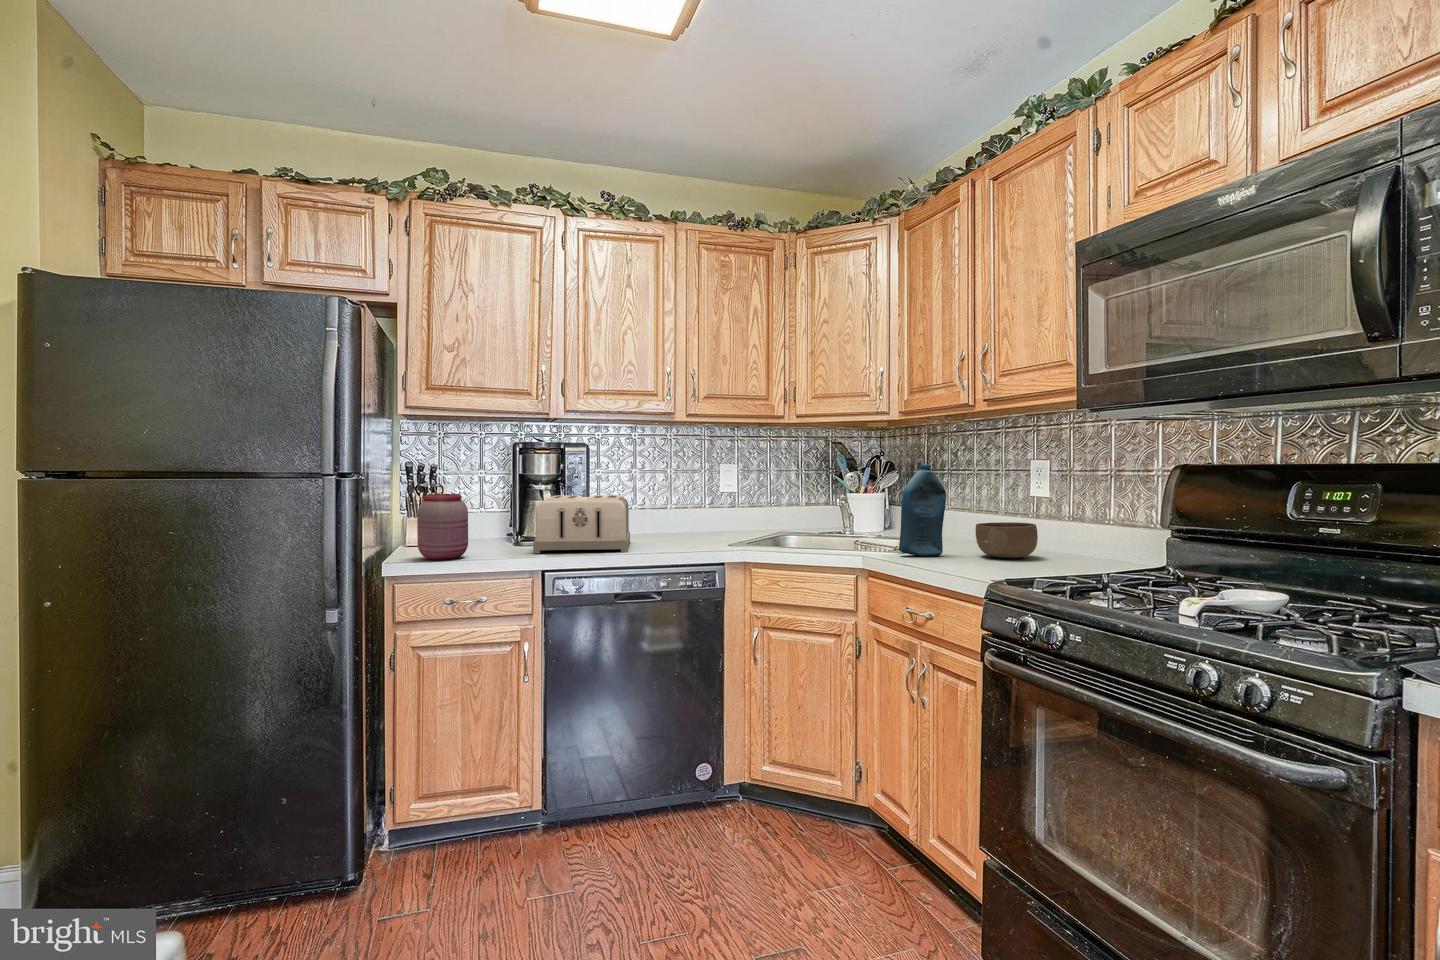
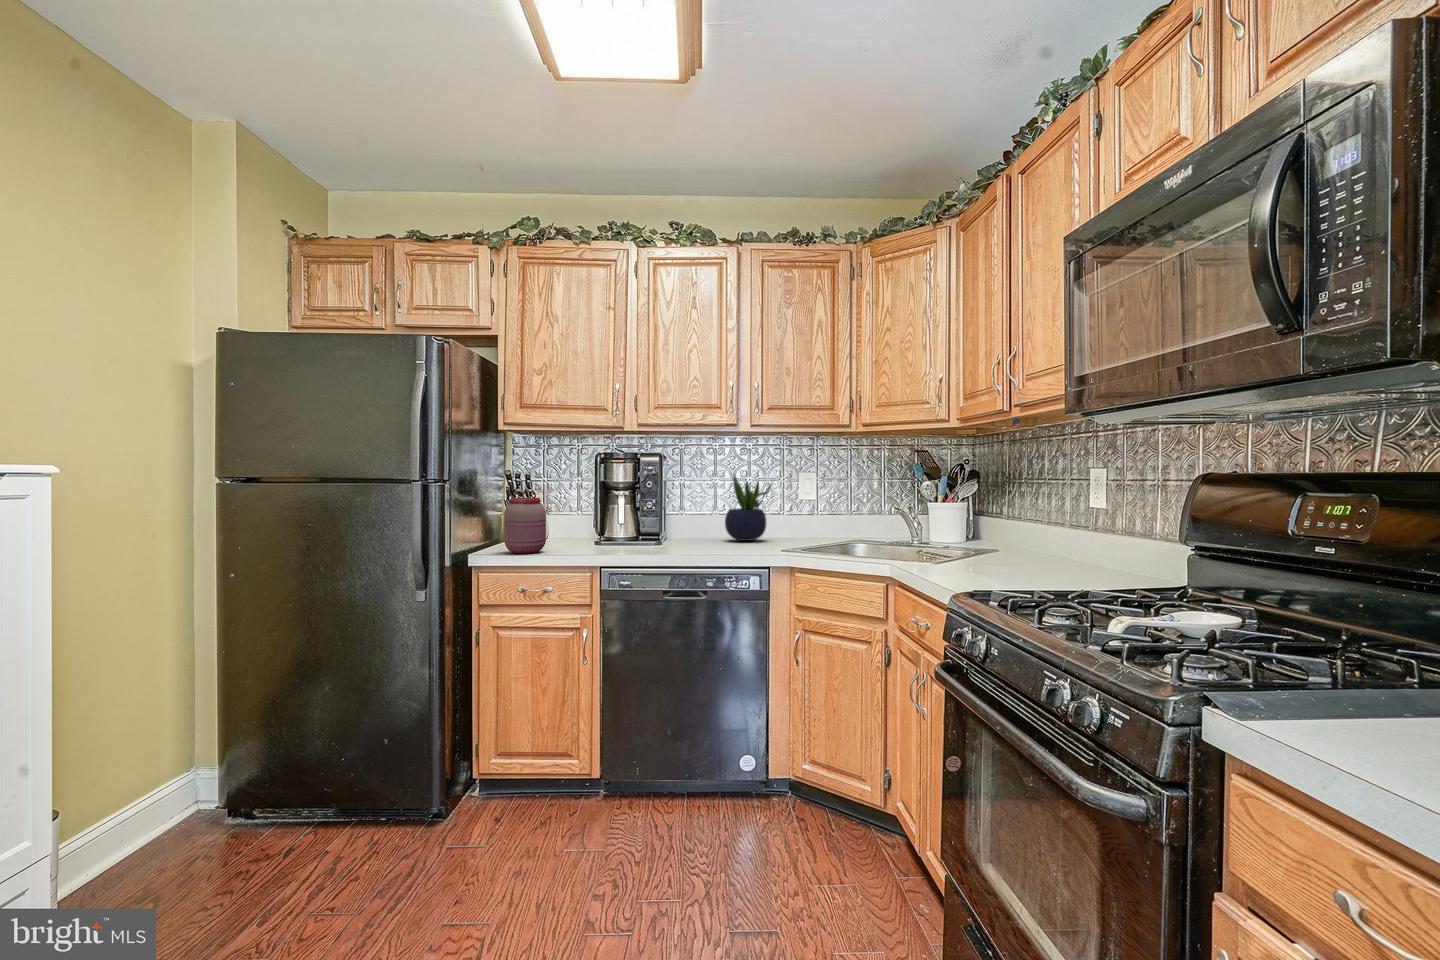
potted plant: none [650,463,702,537] -> present [725,475,772,541]
bottle: present [899,464,946,556] -> none [926,473,978,567]
toaster: present [533,495,630,553] -> none [600,500,698,553]
bowl: present [975,522,1038,558] -> none [1007,534,1074,572]

